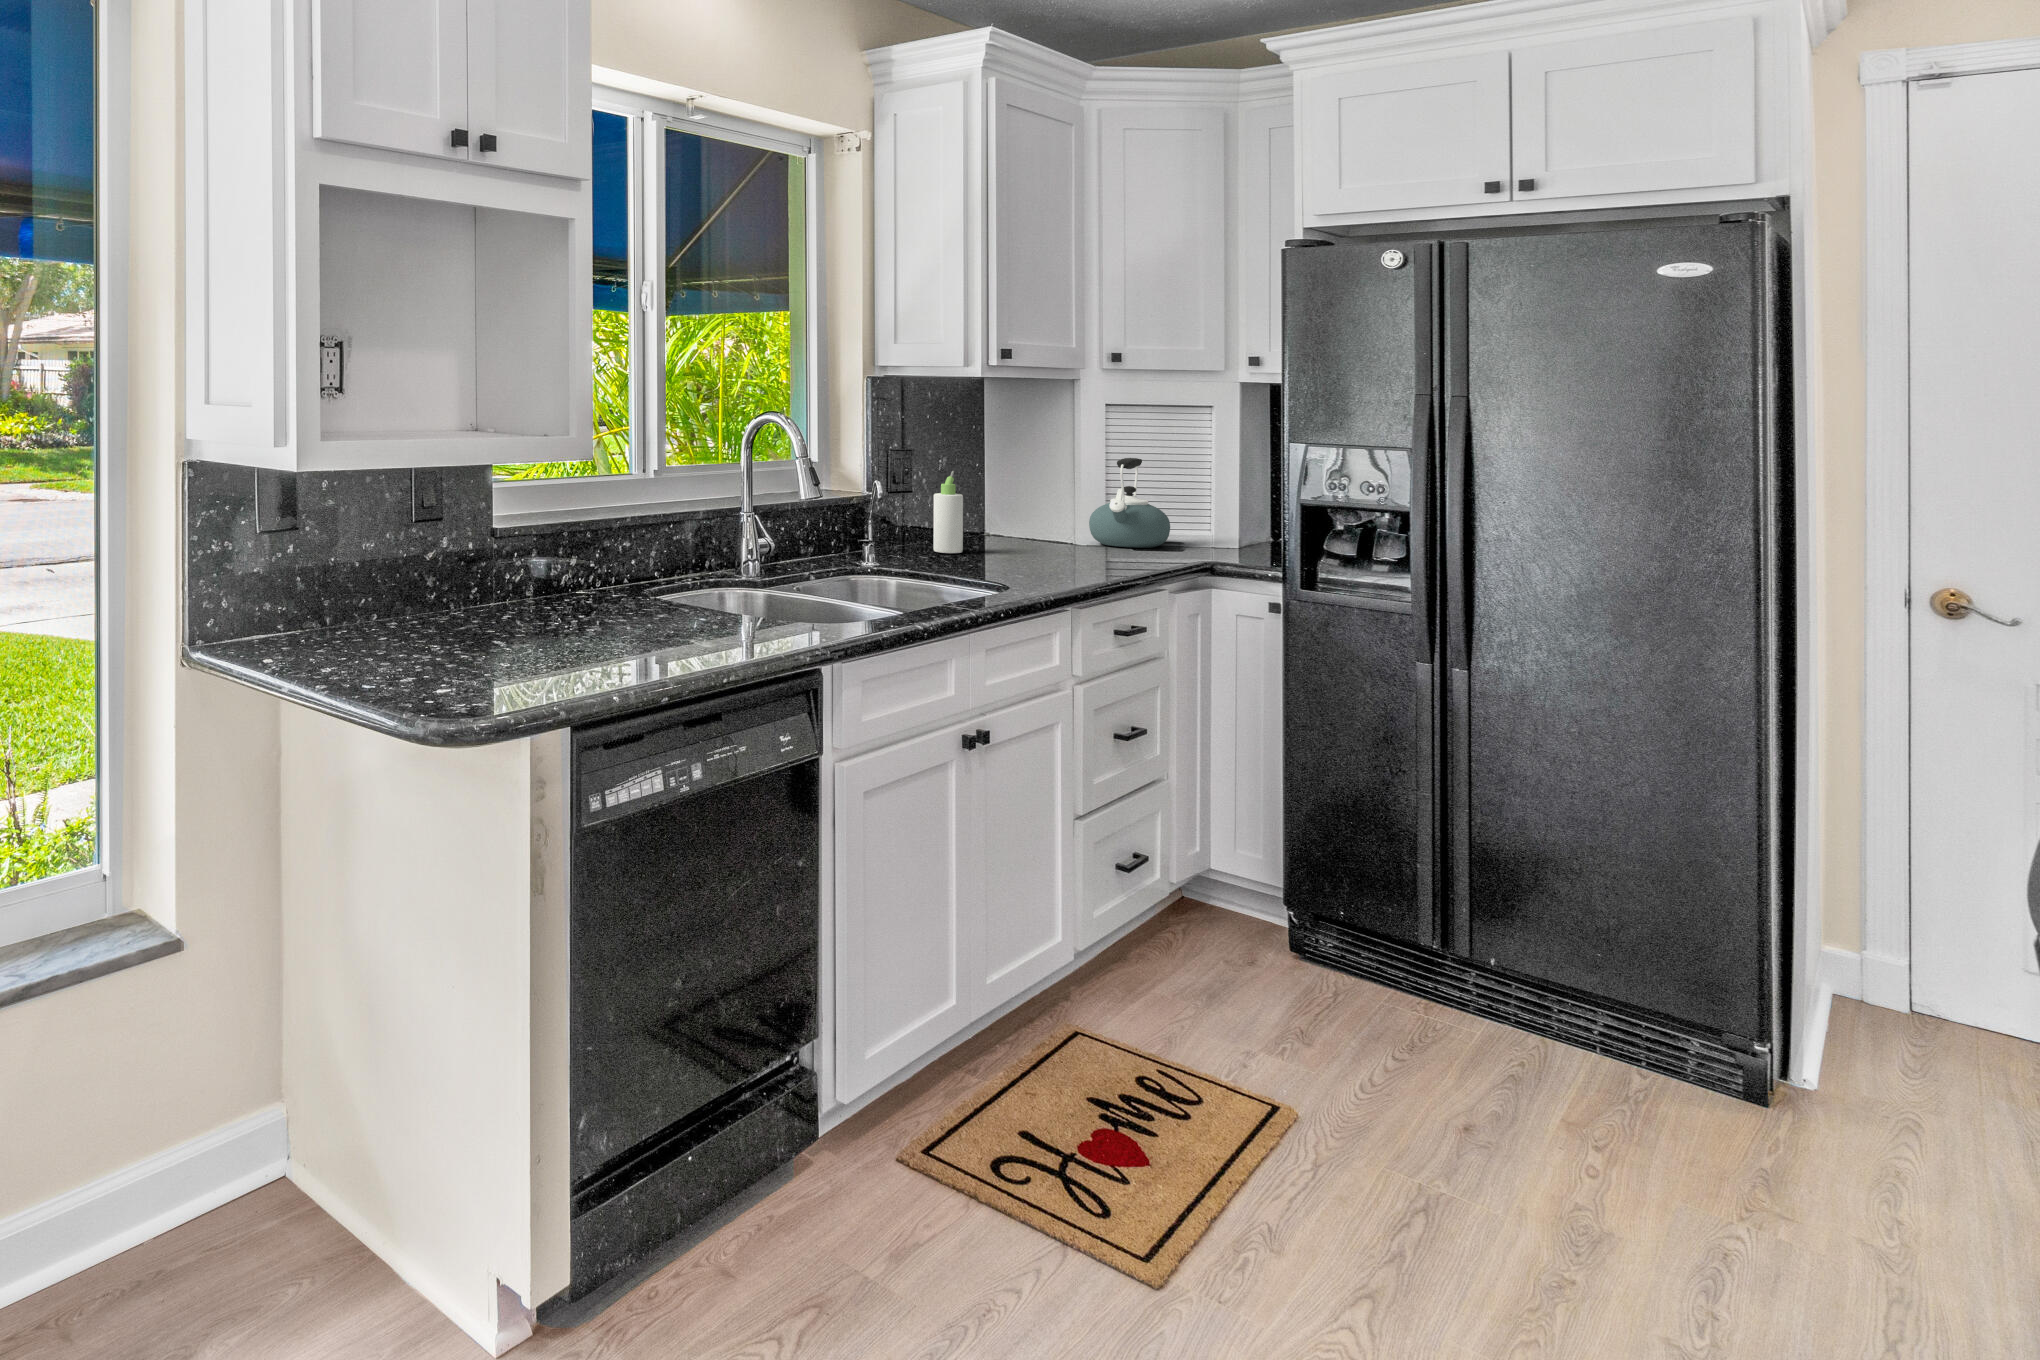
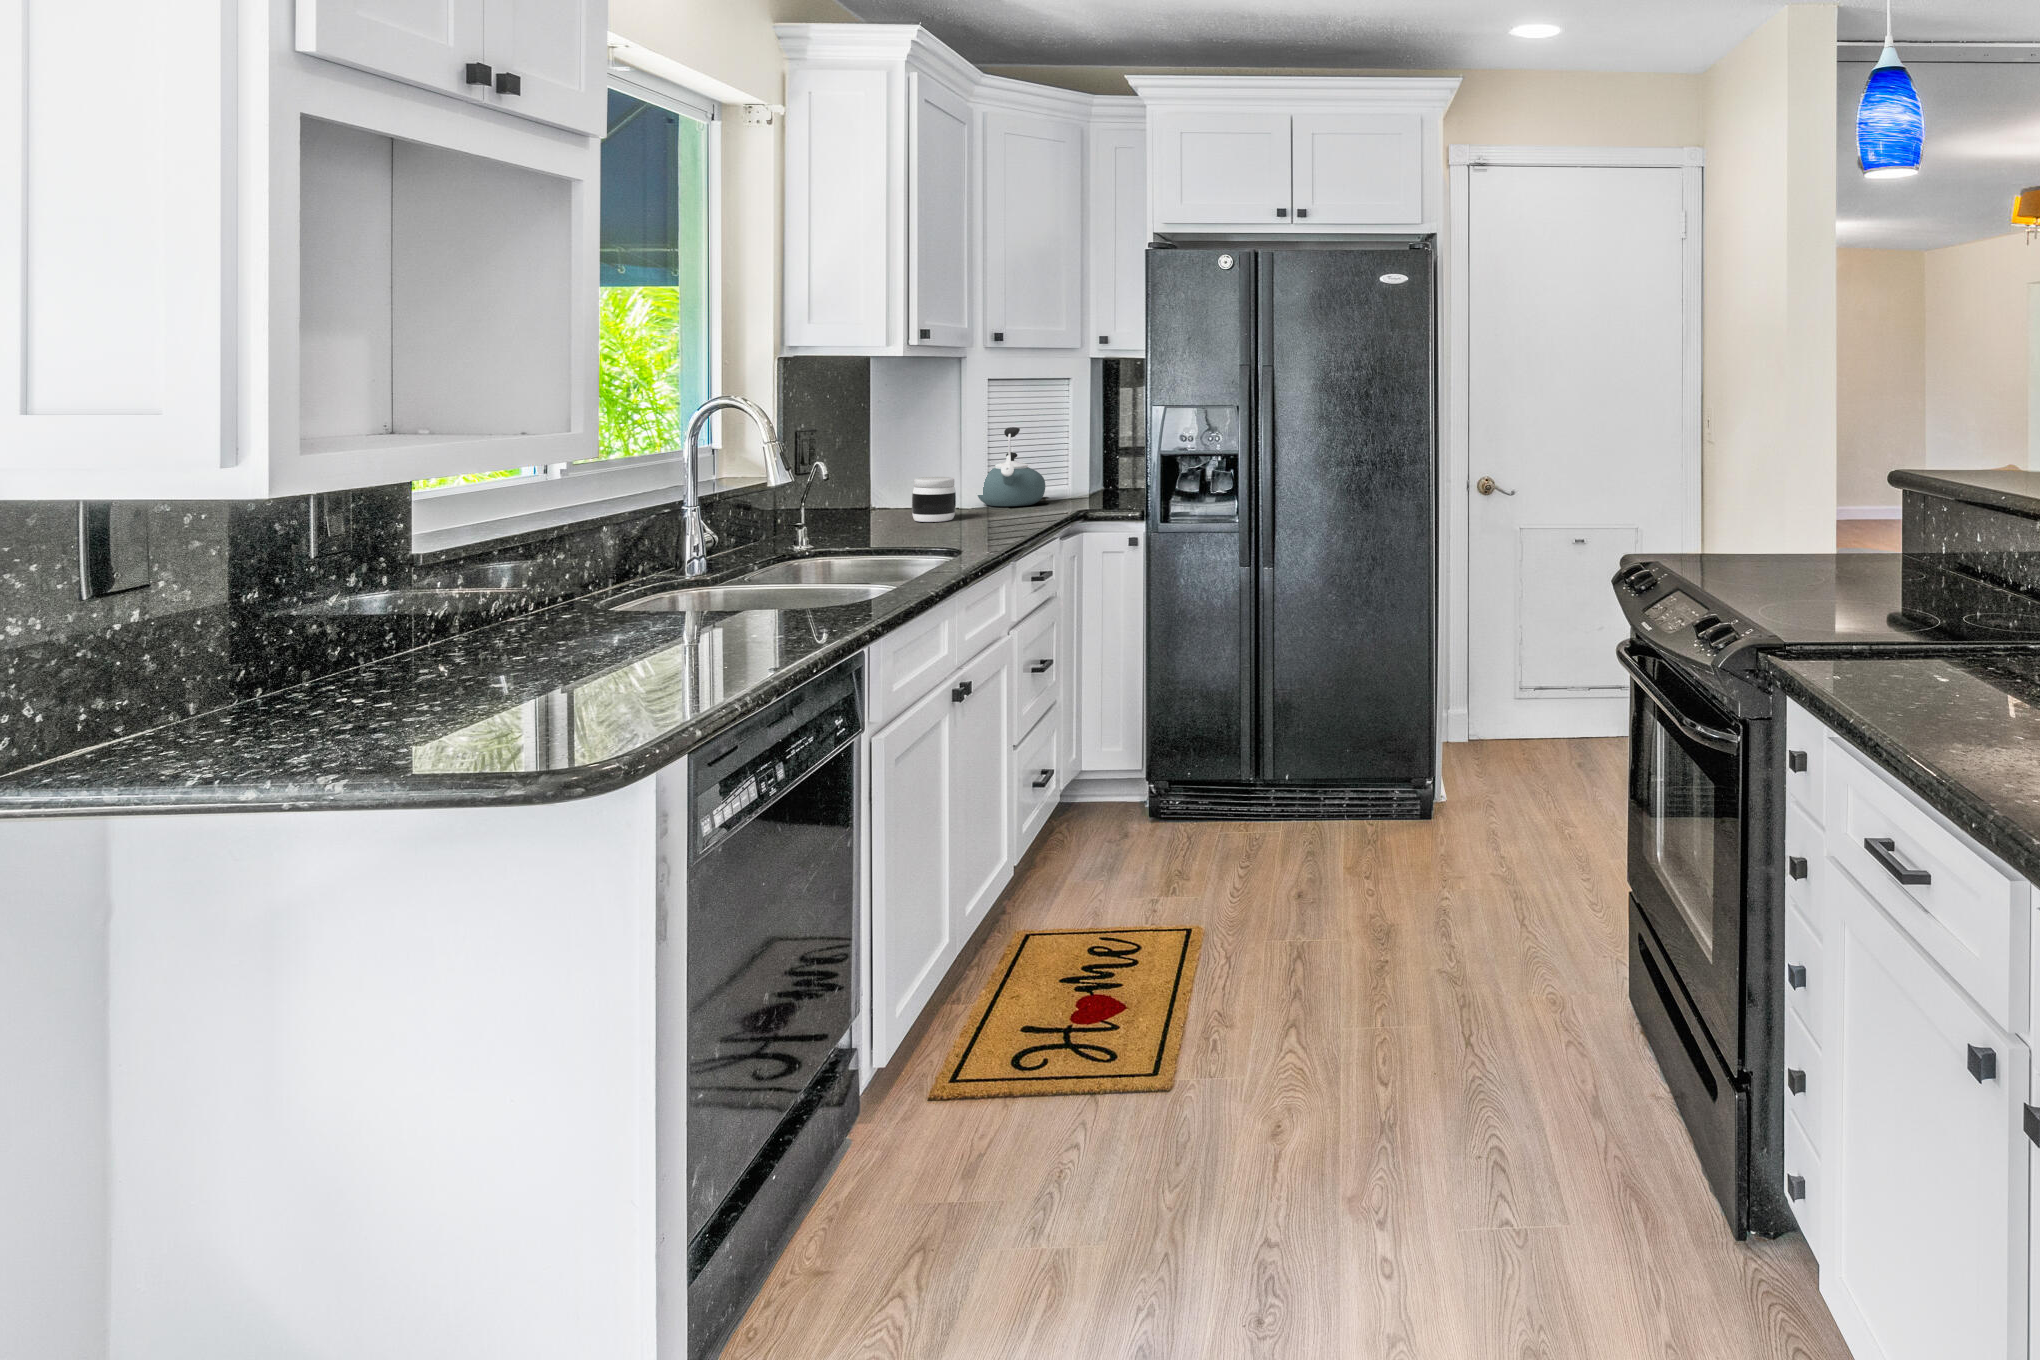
bottle: present [933,471,963,553] -> none [843,447,873,528]
jar: none [1005,507,1051,555] -> present [912,477,956,522]

